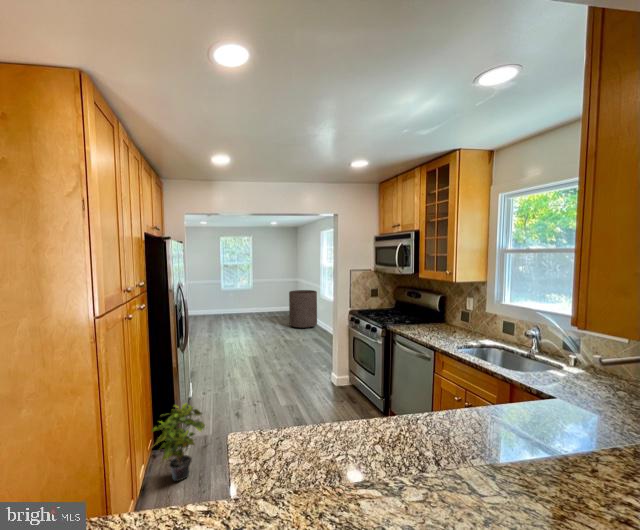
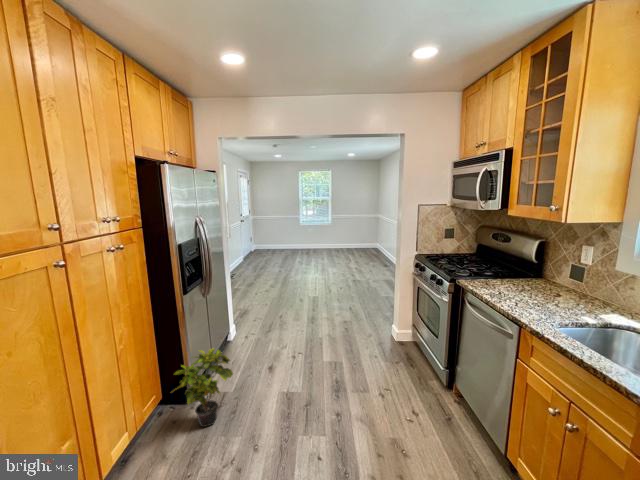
trash can: present [289,290,317,328] -> none [363,227,394,268]

